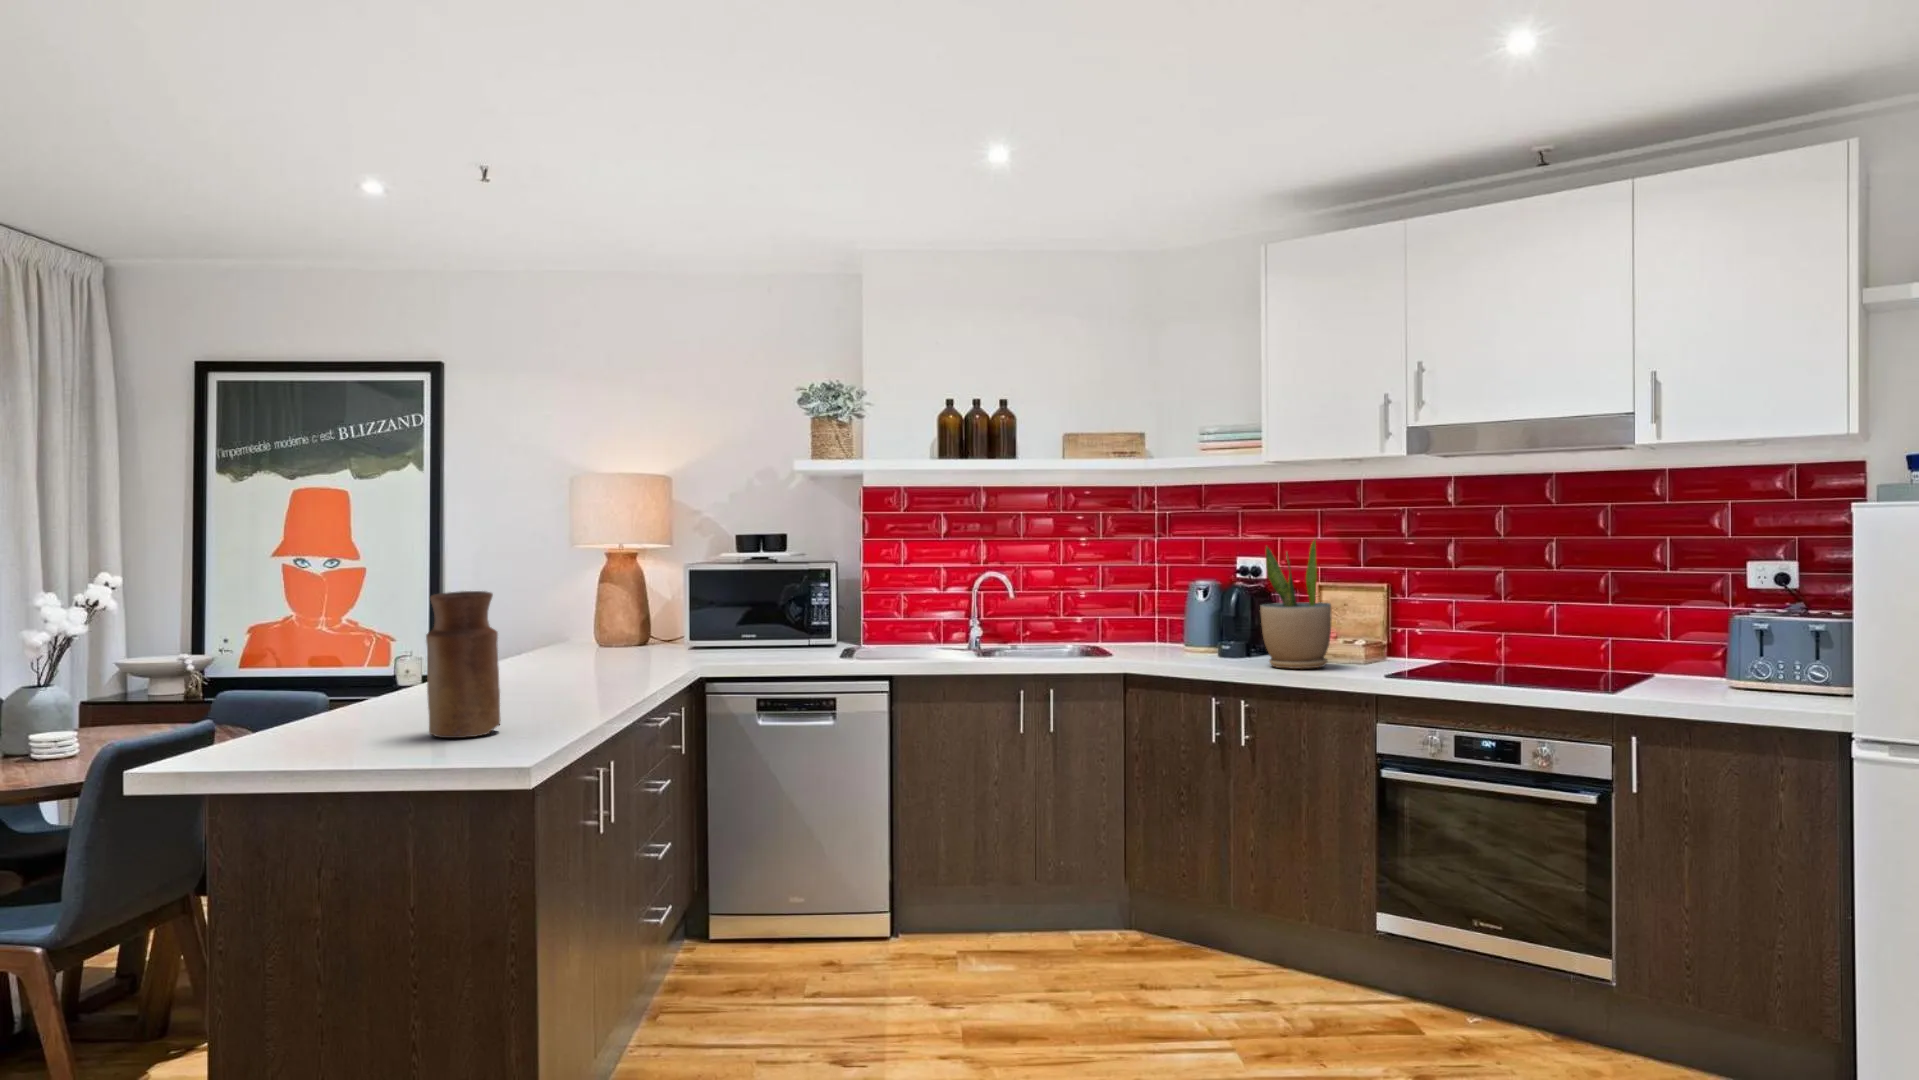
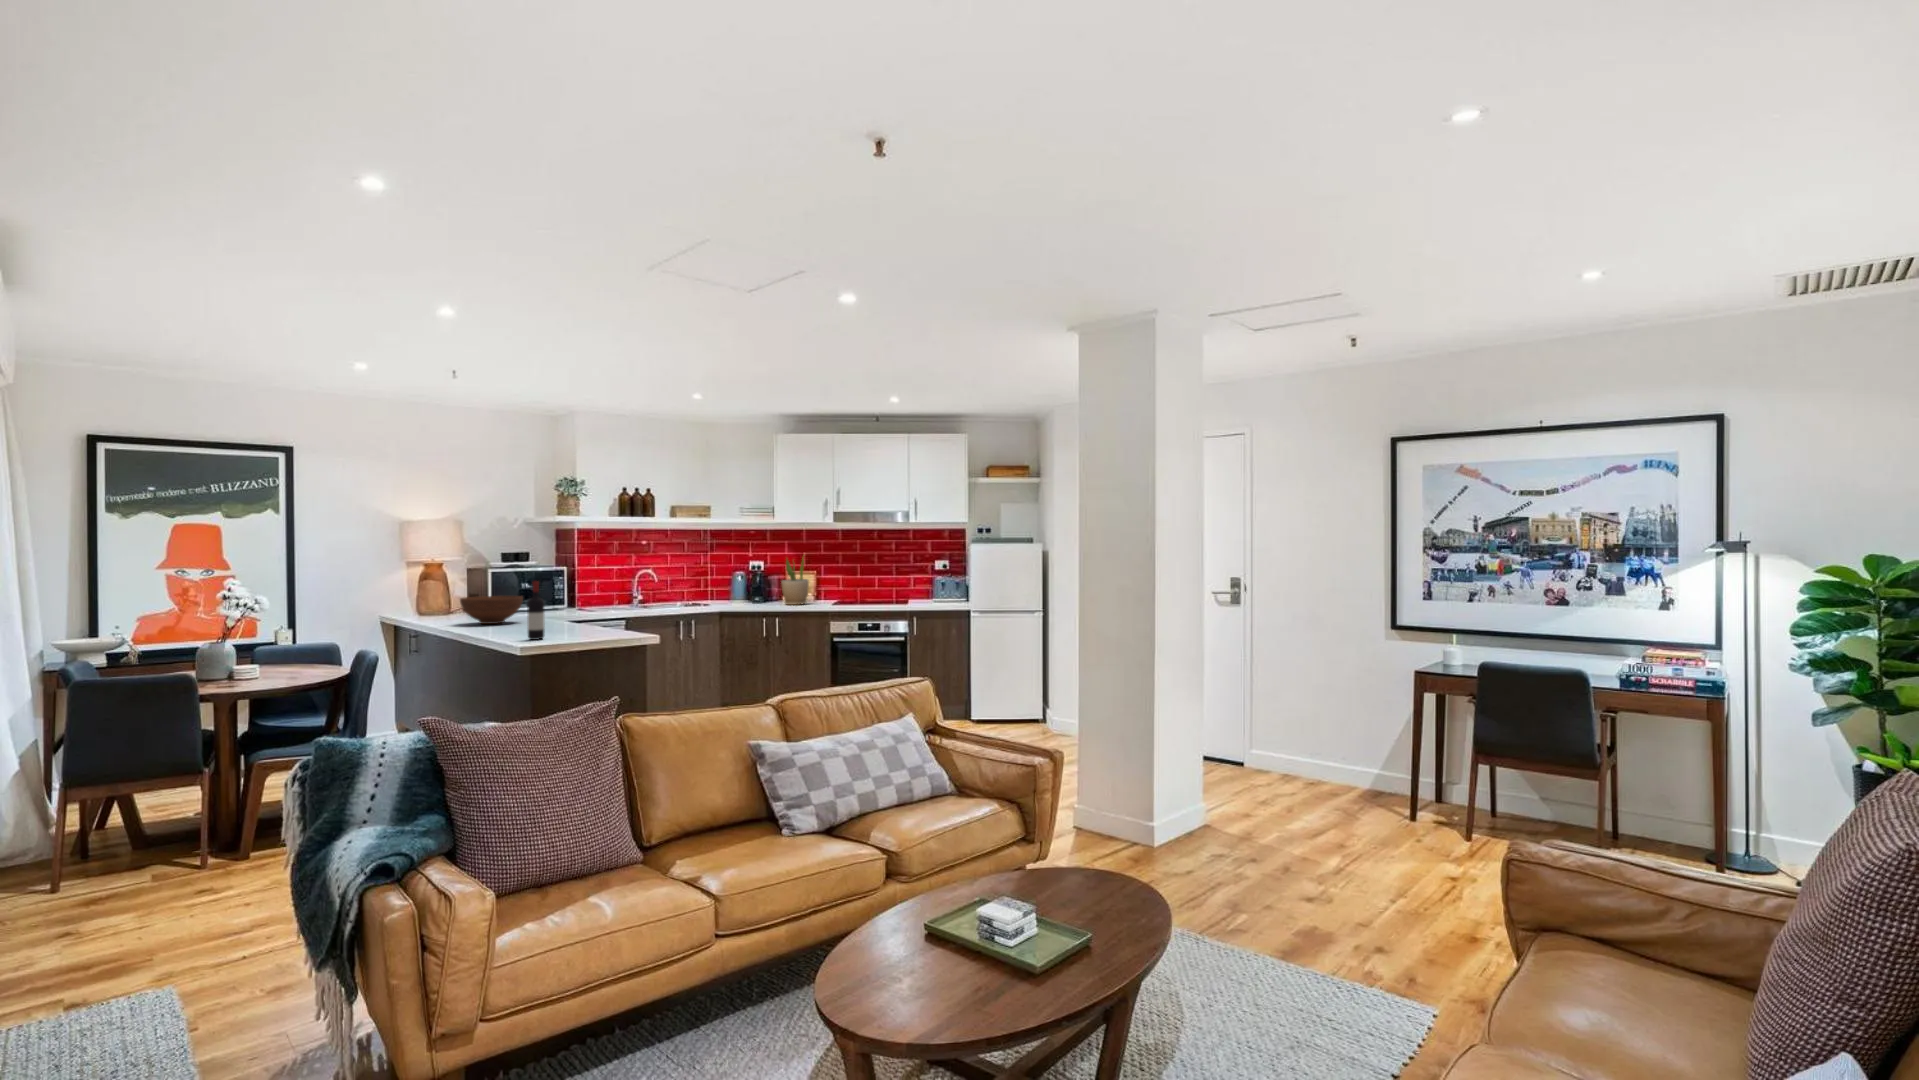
vase: present [426,591,501,738] -> none [559,579,587,635]
wine bottle: none [310,595,354,746] -> present [527,581,545,640]
fruit bowl: none [510,618,632,677] -> present [460,596,523,624]

